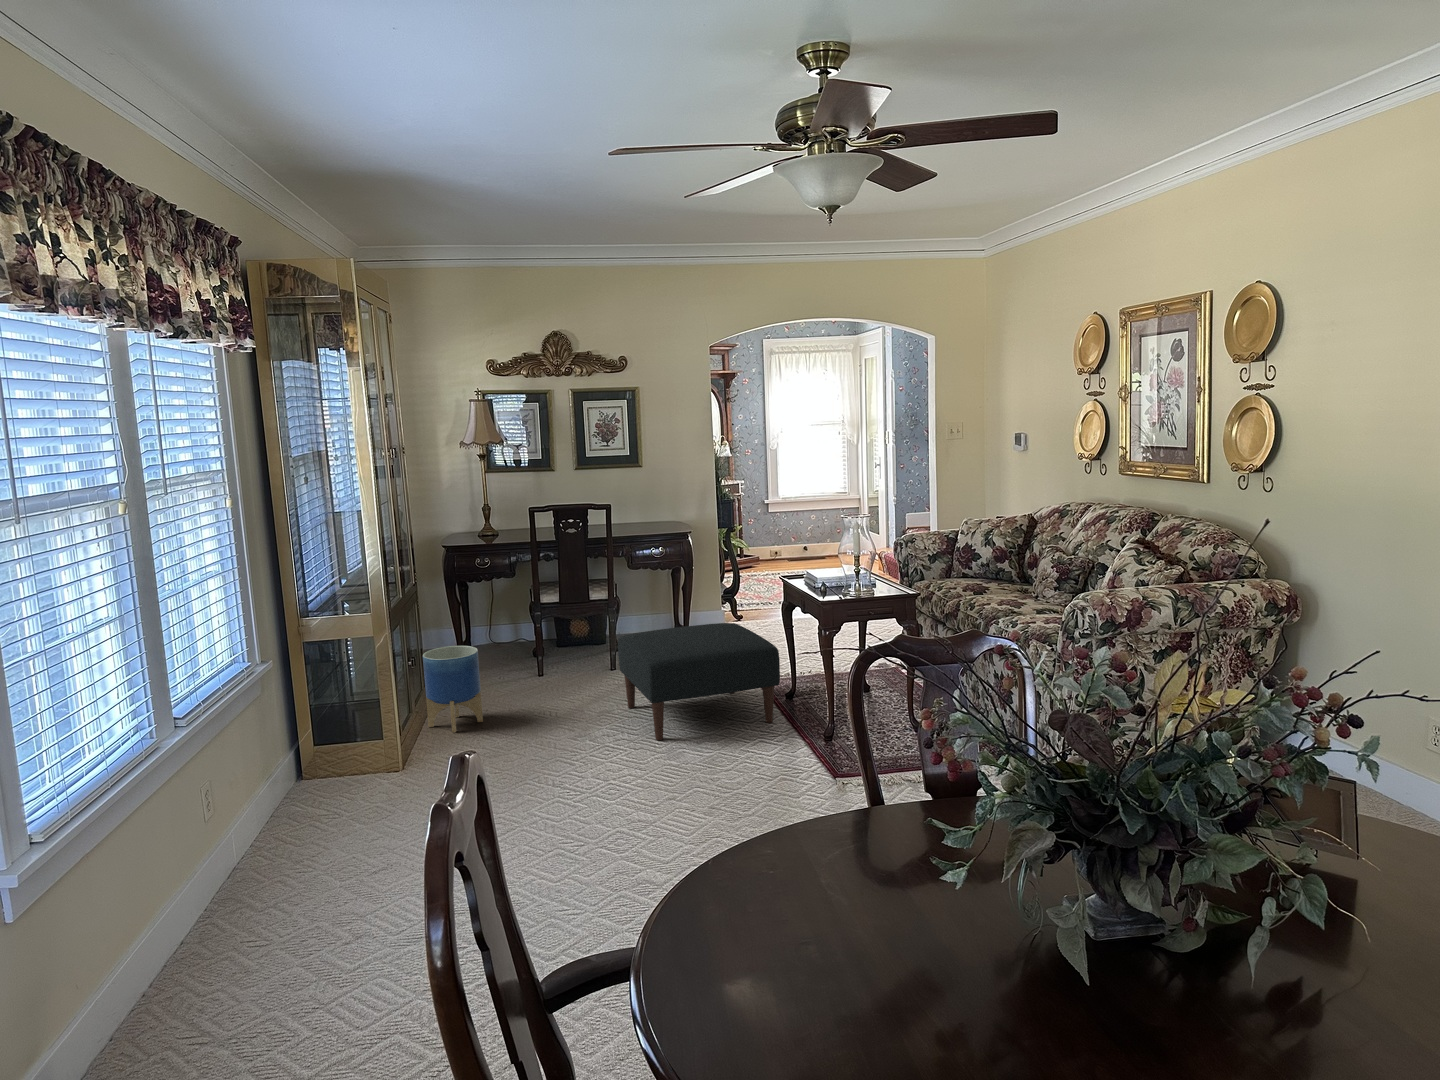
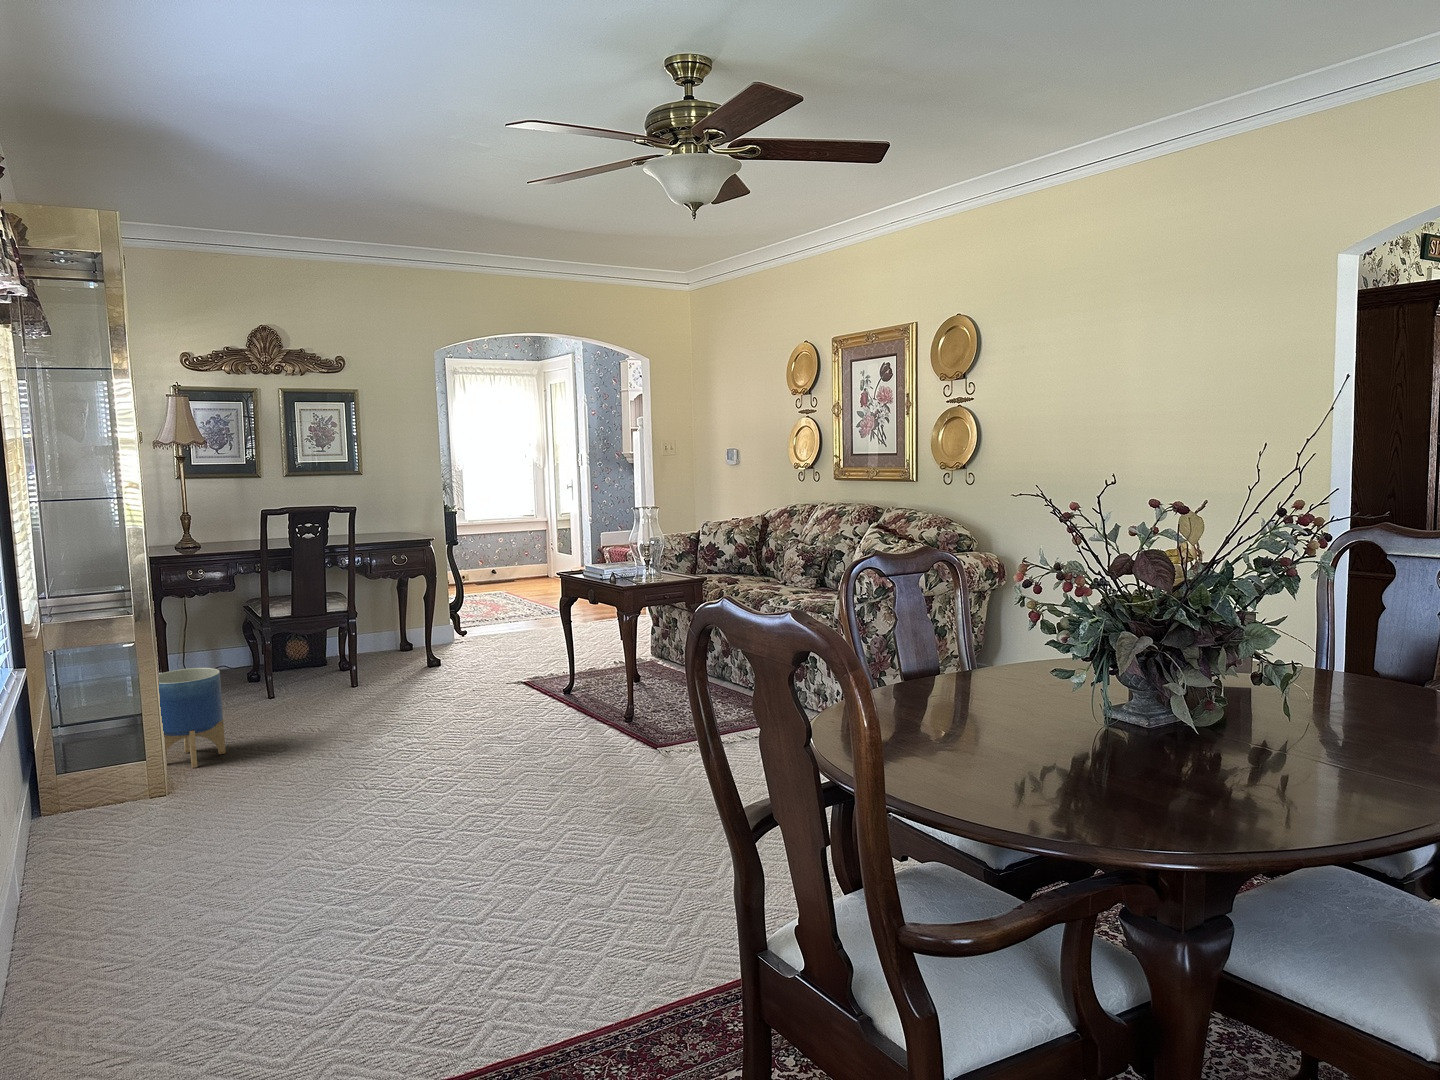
ottoman: present [618,623,780,740] -> none [383,626,568,746]

